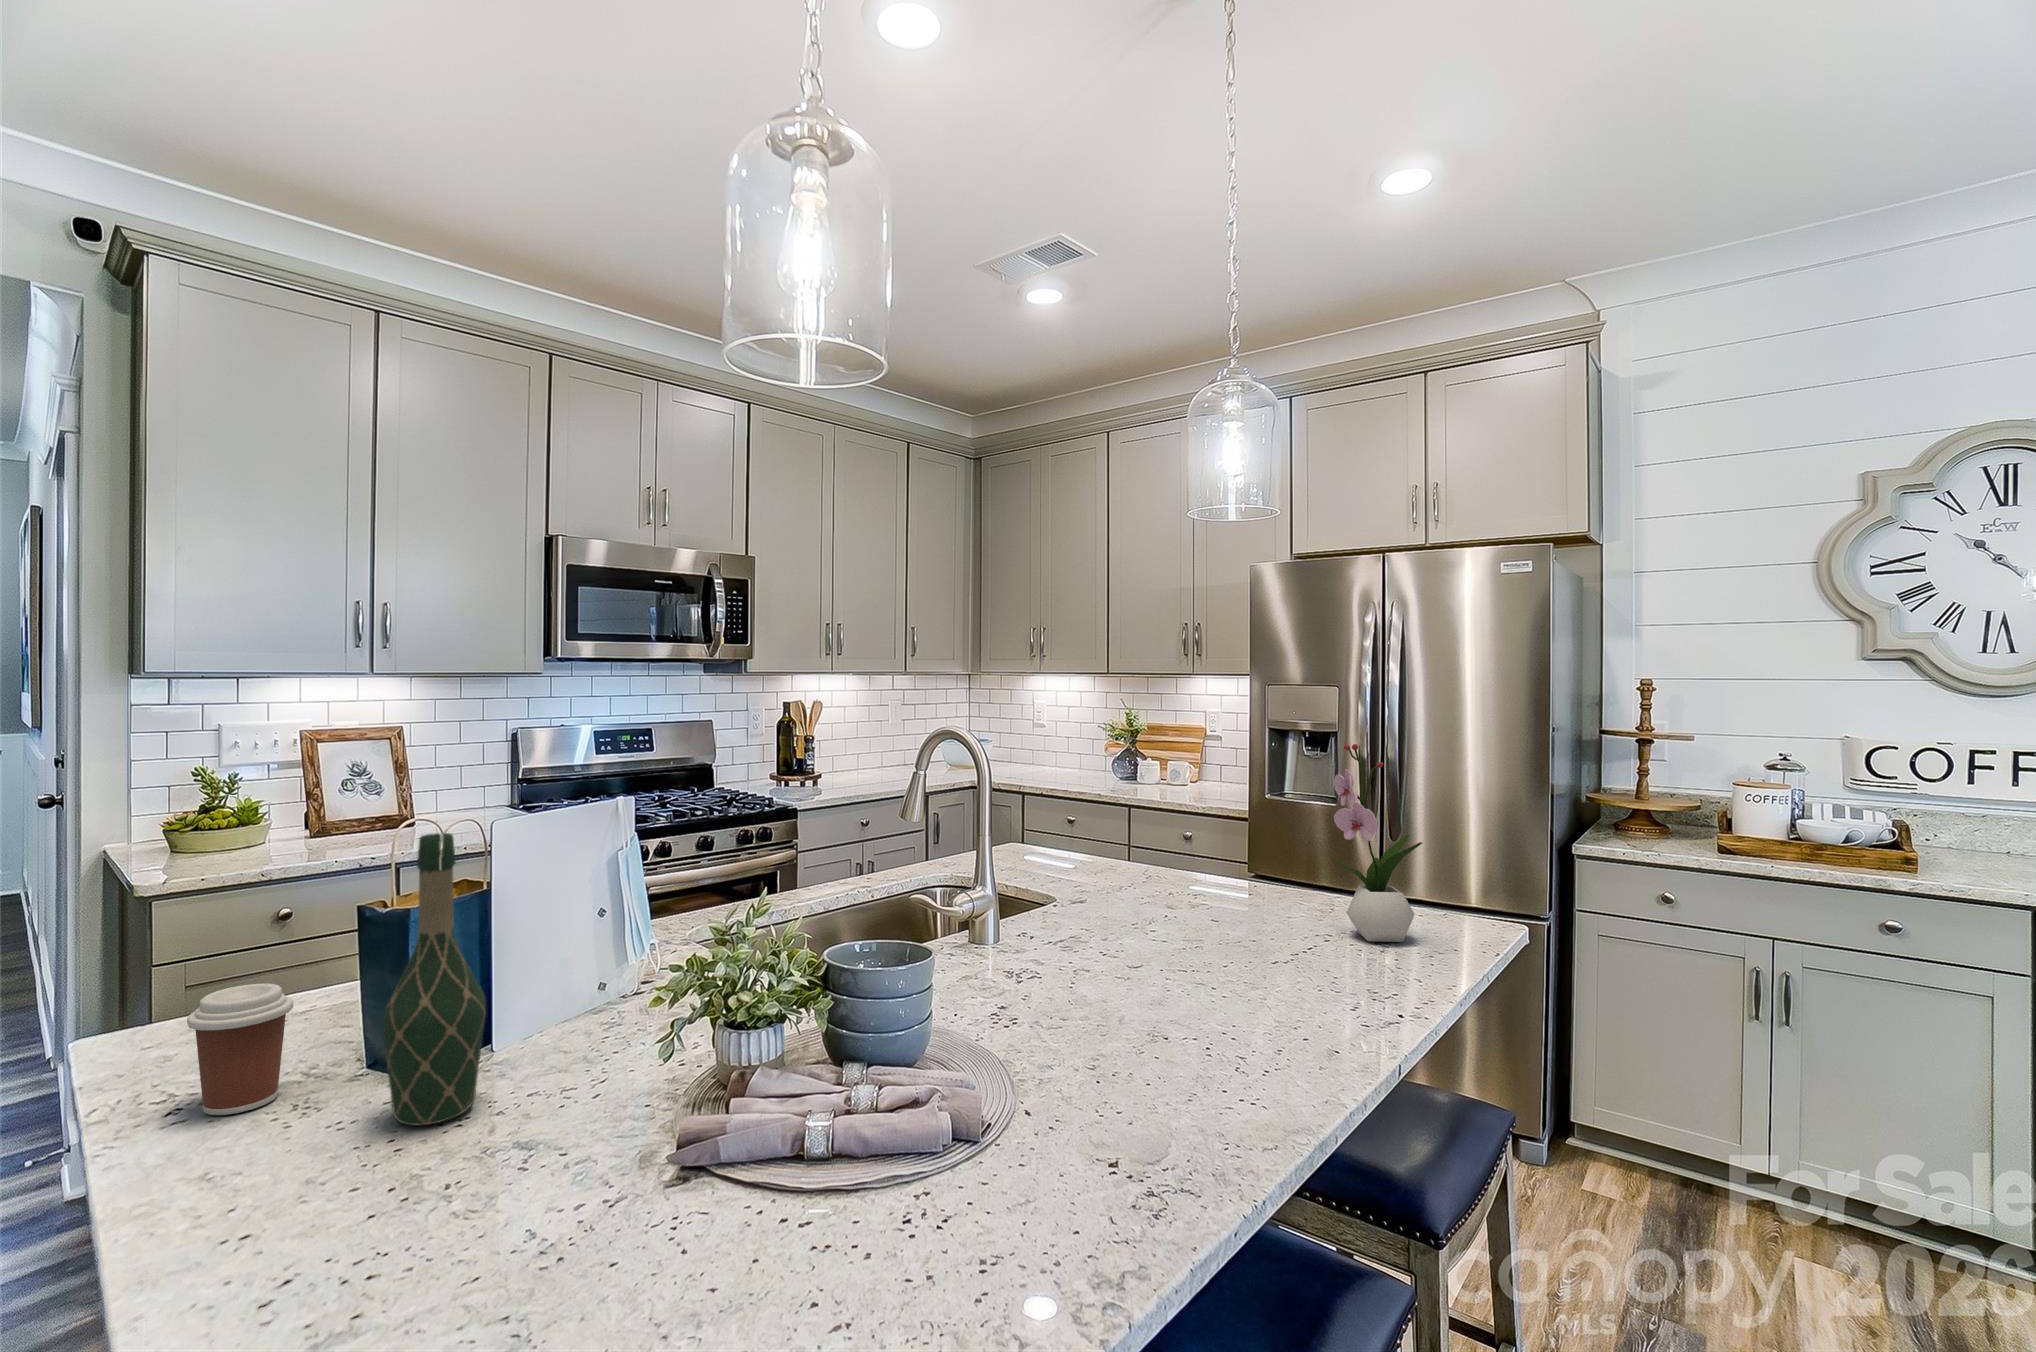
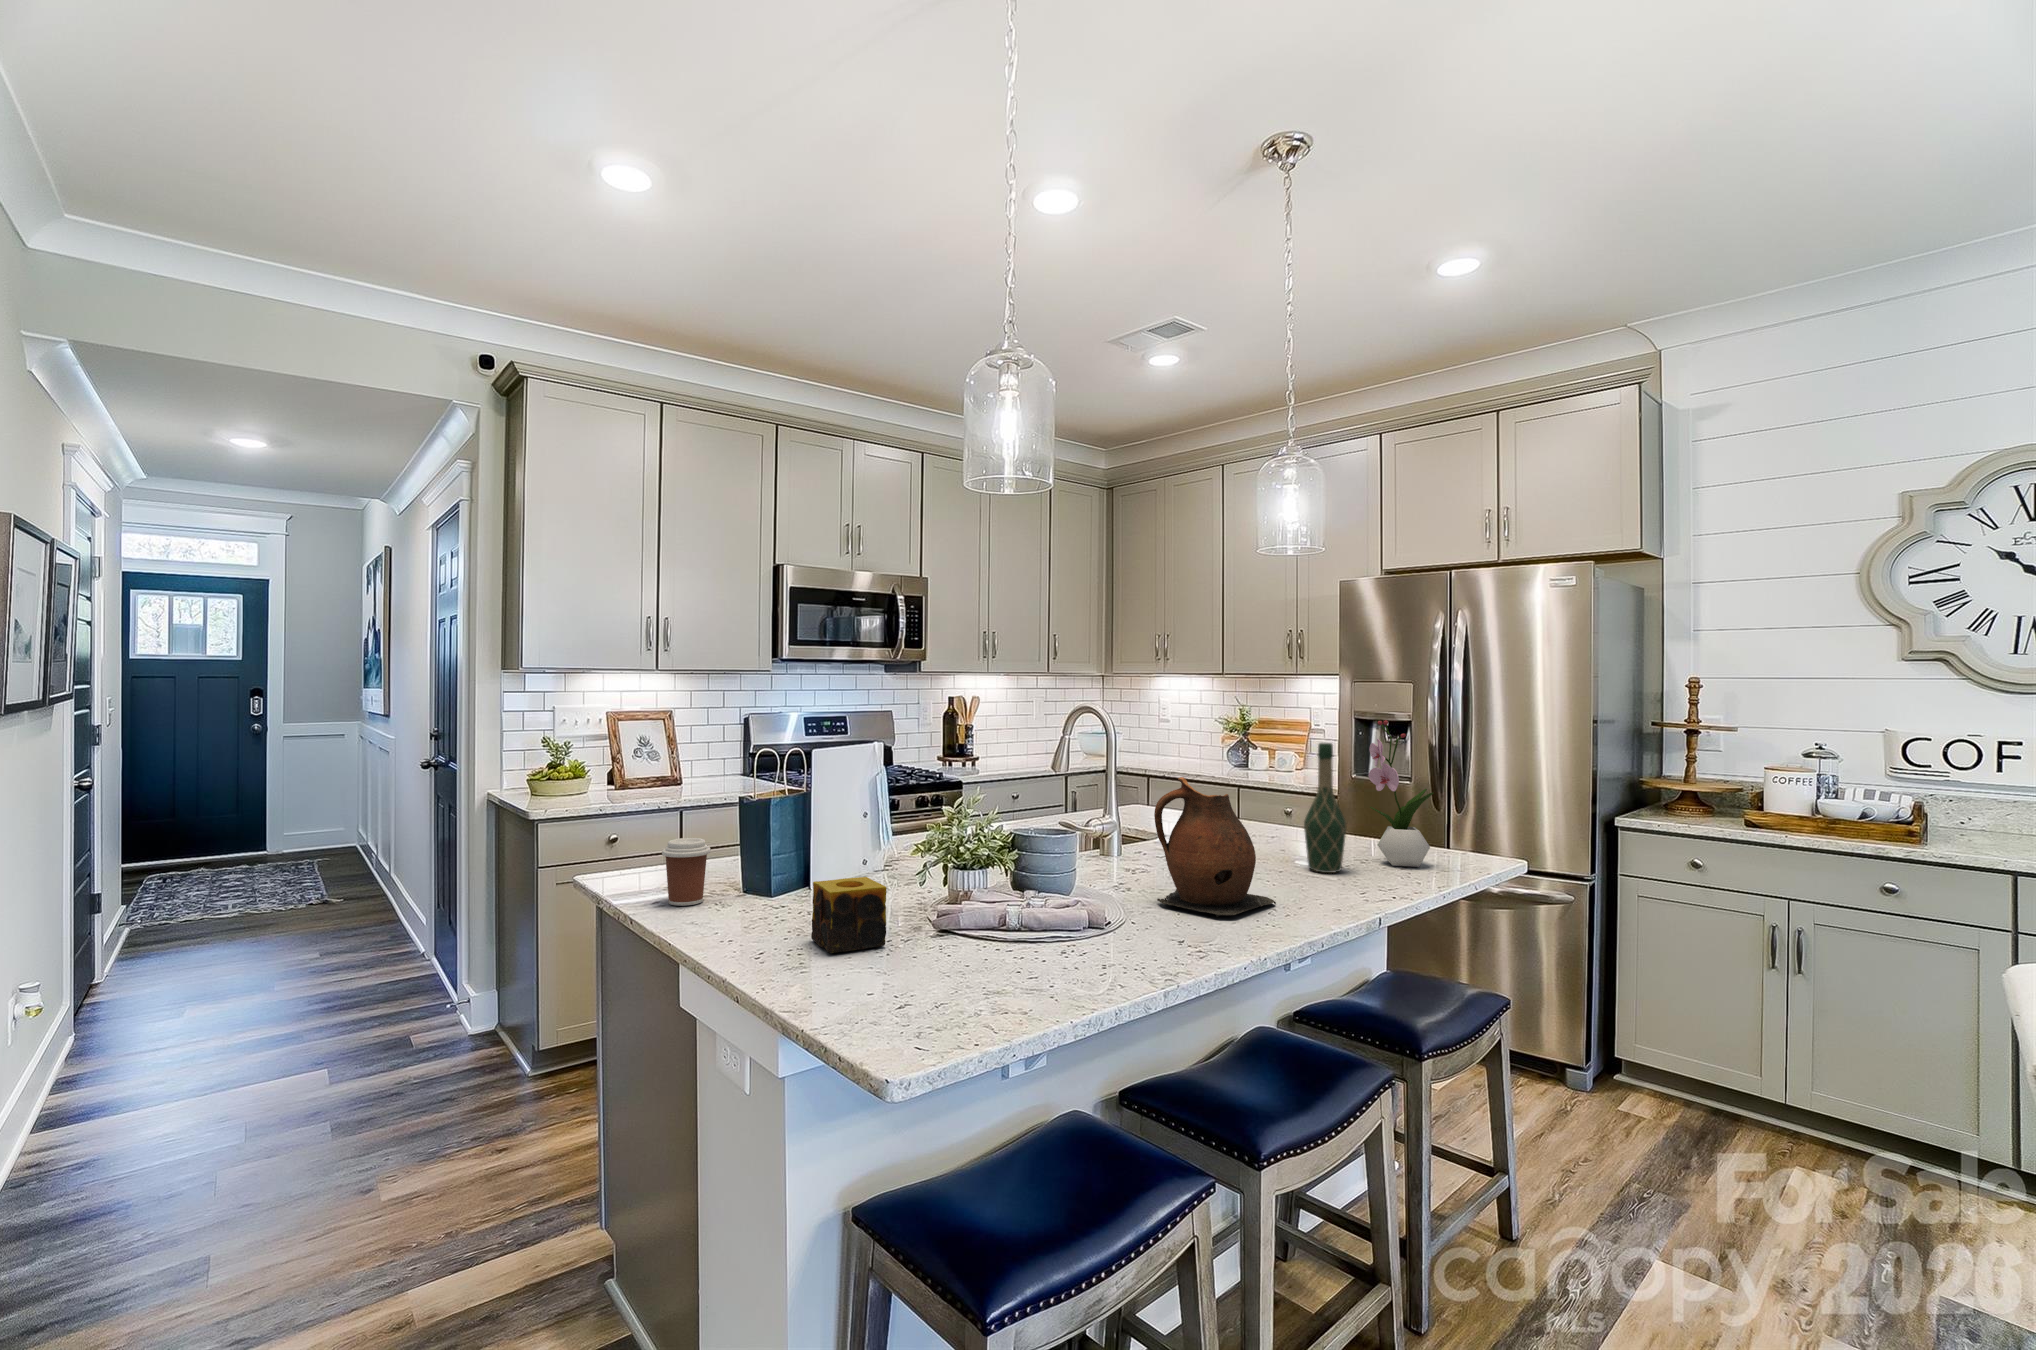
wine bottle: present [382,833,486,1126] -> present [1304,743,1346,873]
ceramic pitcher: none [1060,847,1243,1079] -> present [1154,777,1276,917]
candle: none [431,1071,577,1257] -> present [811,877,887,953]

